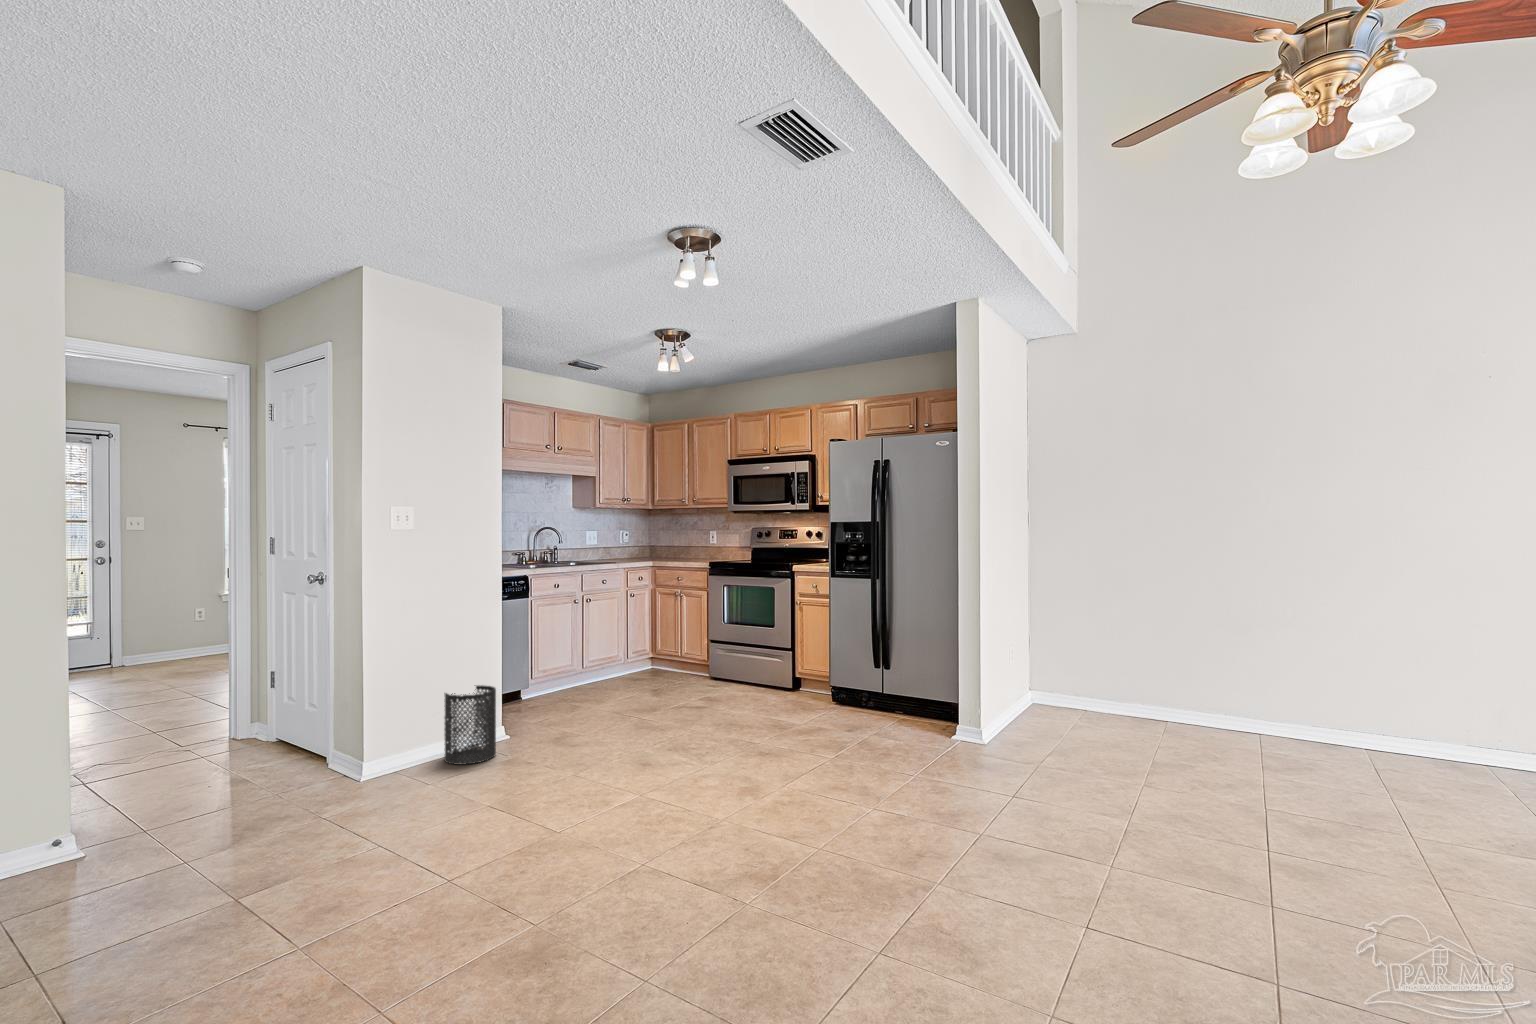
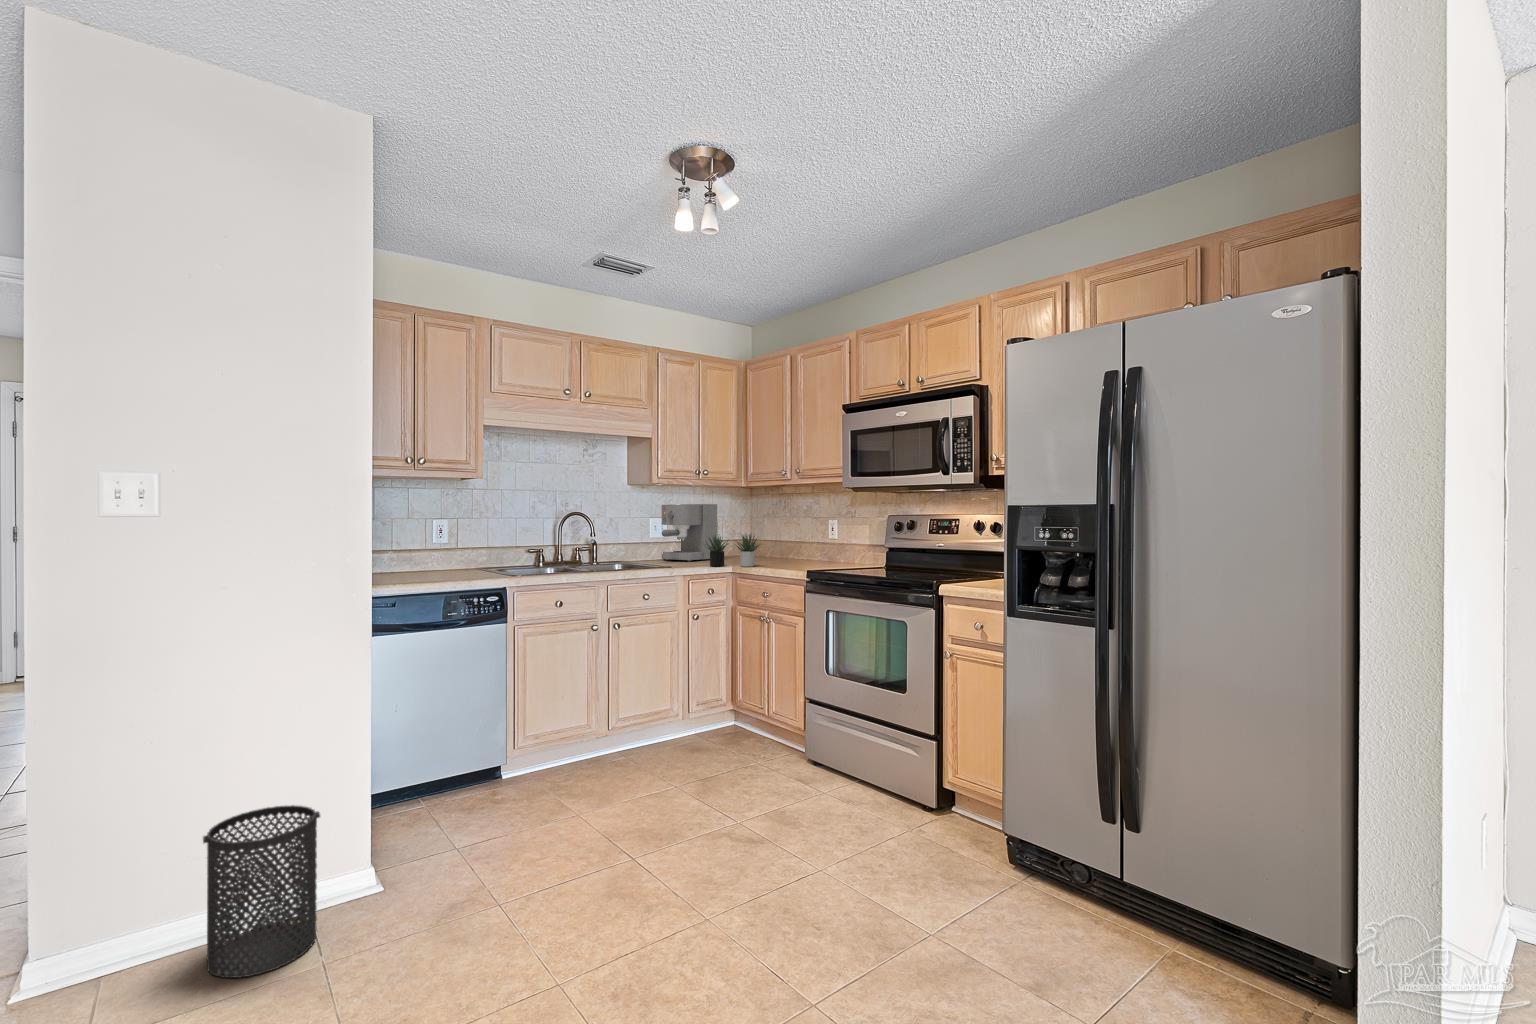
coffee maker: none [593,521,632,561] -> present [662,504,717,561]
succulent plant: none [632,539,674,562] -> present [706,535,761,567]

